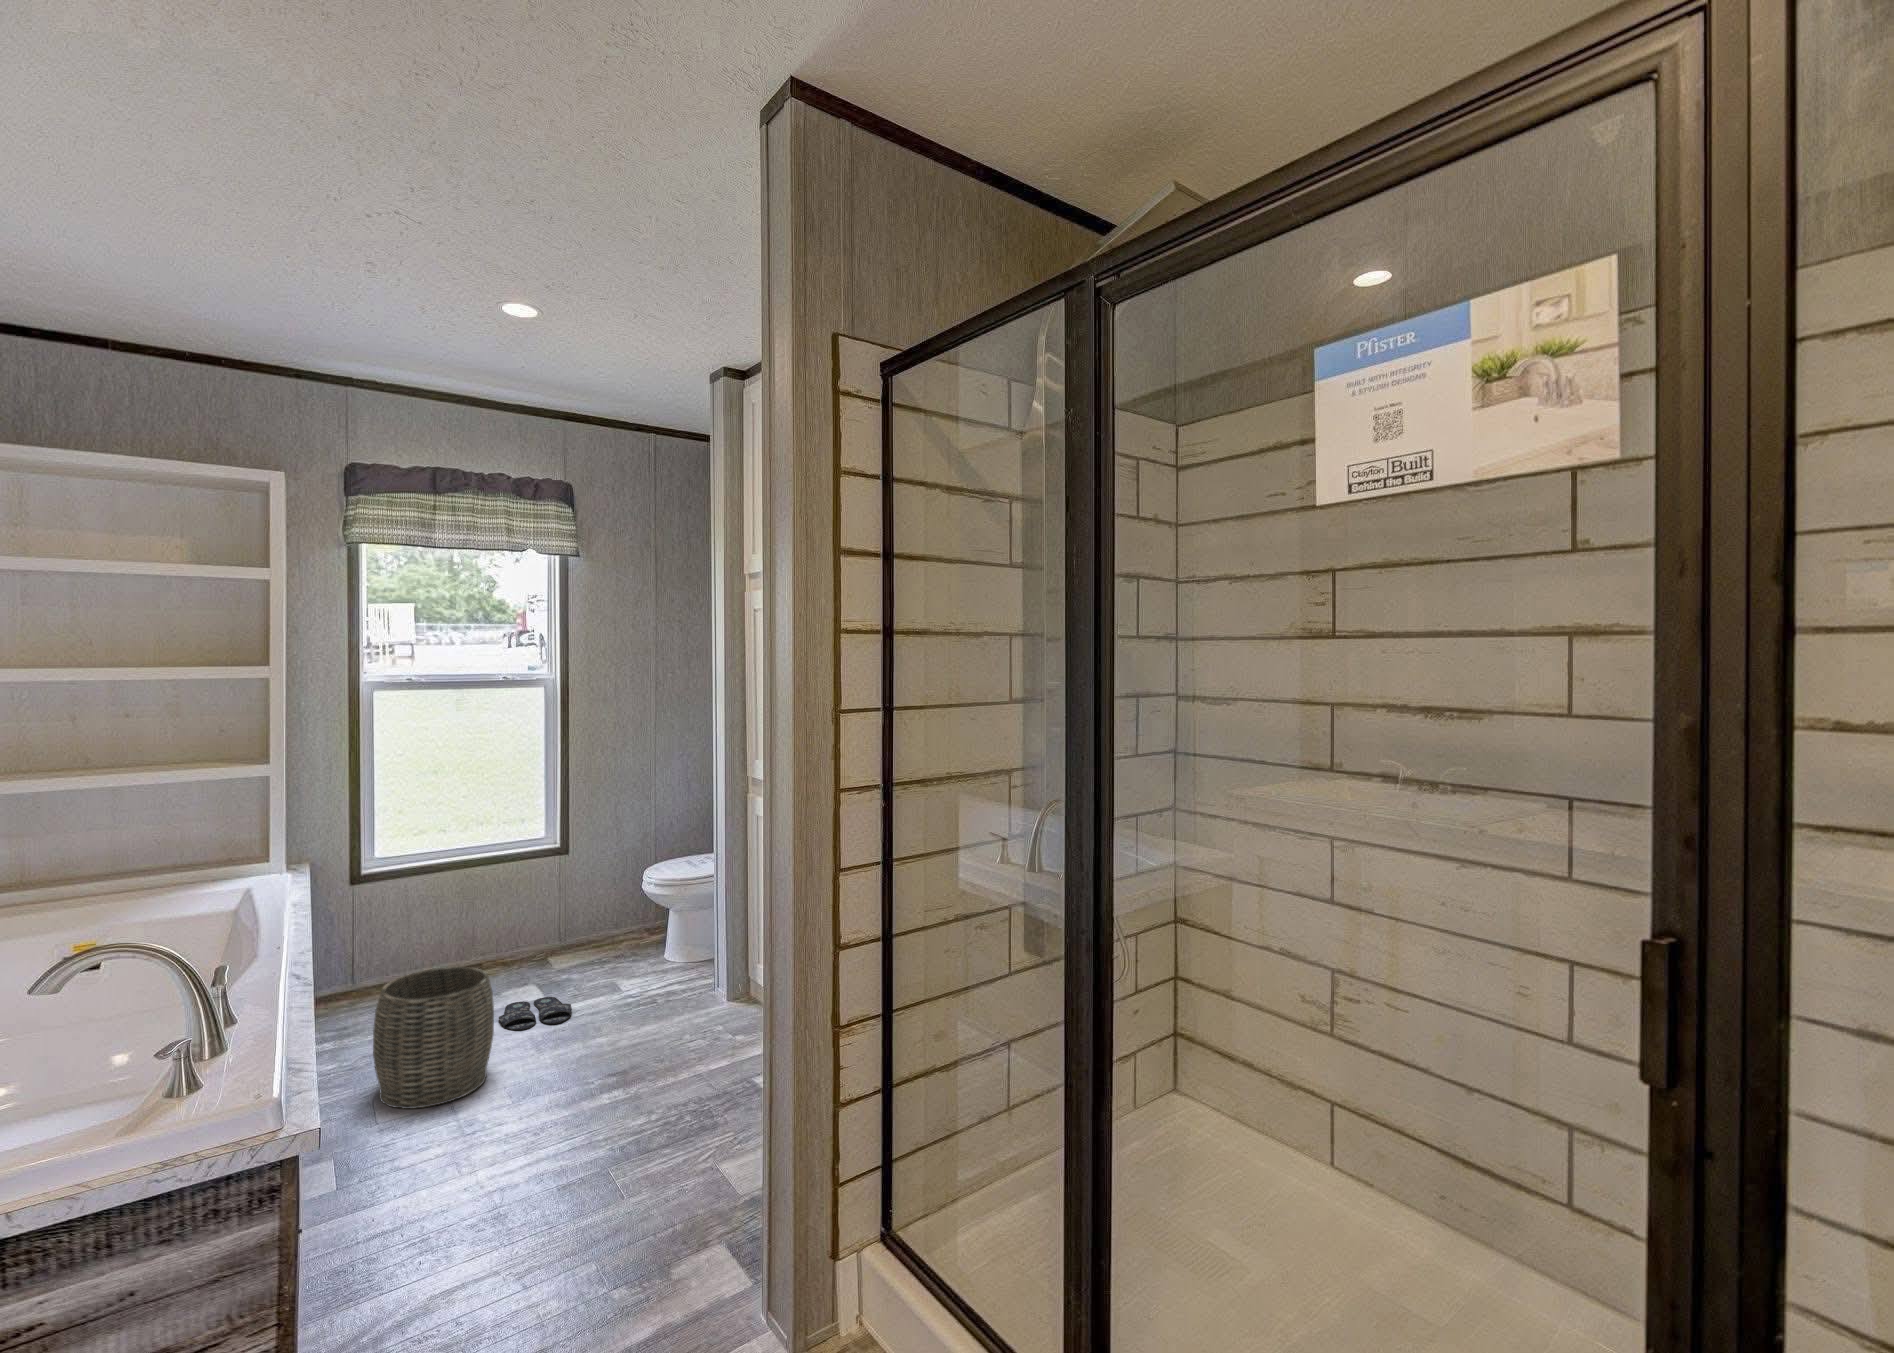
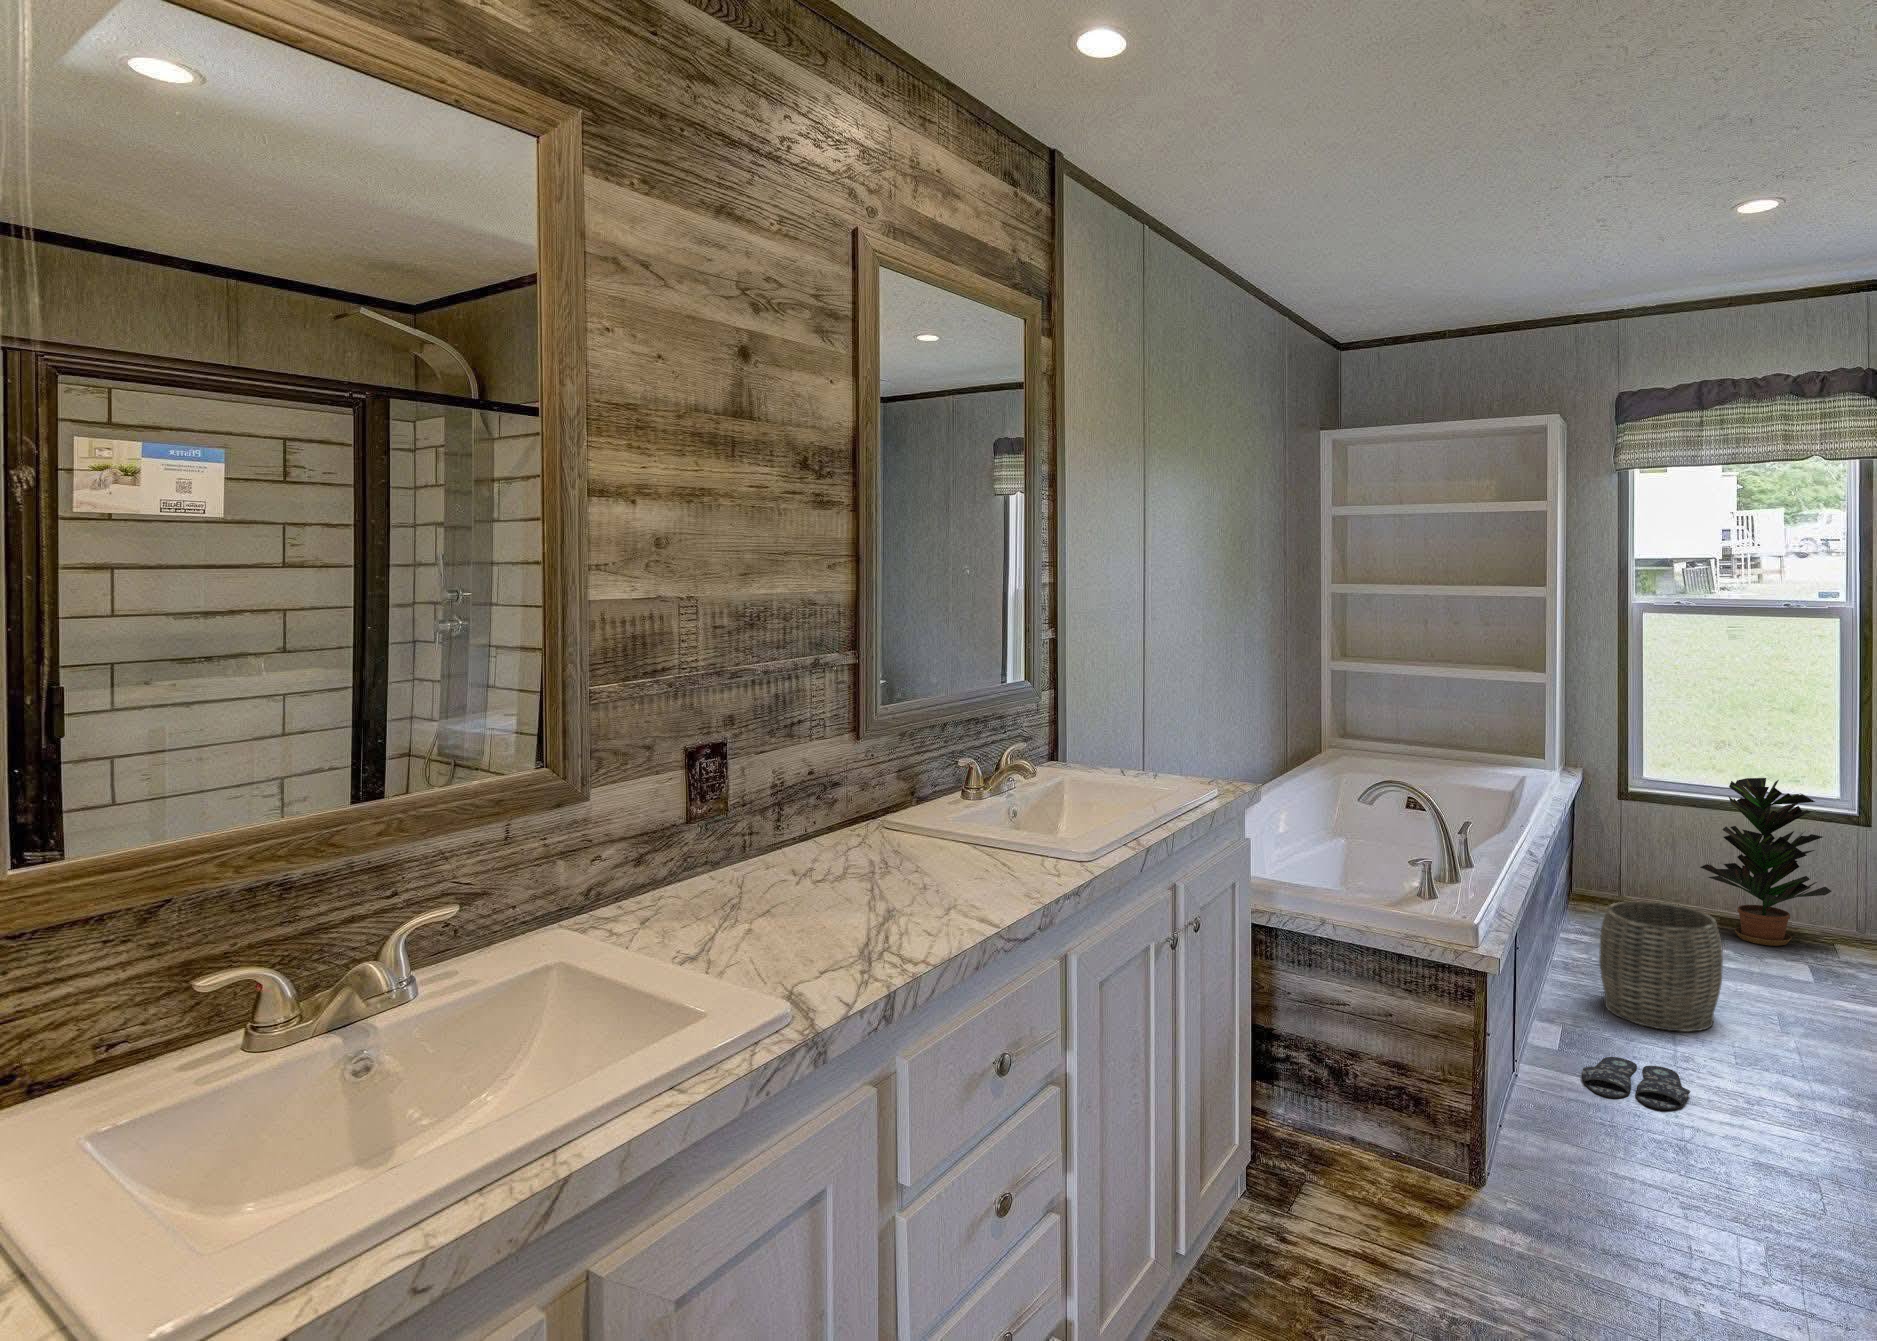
potted plant: none [442,826,547,978] -> present [1700,778,1831,946]
slippers: present [499,997,572,1030] -> present [1582,1057,1690,1110]

